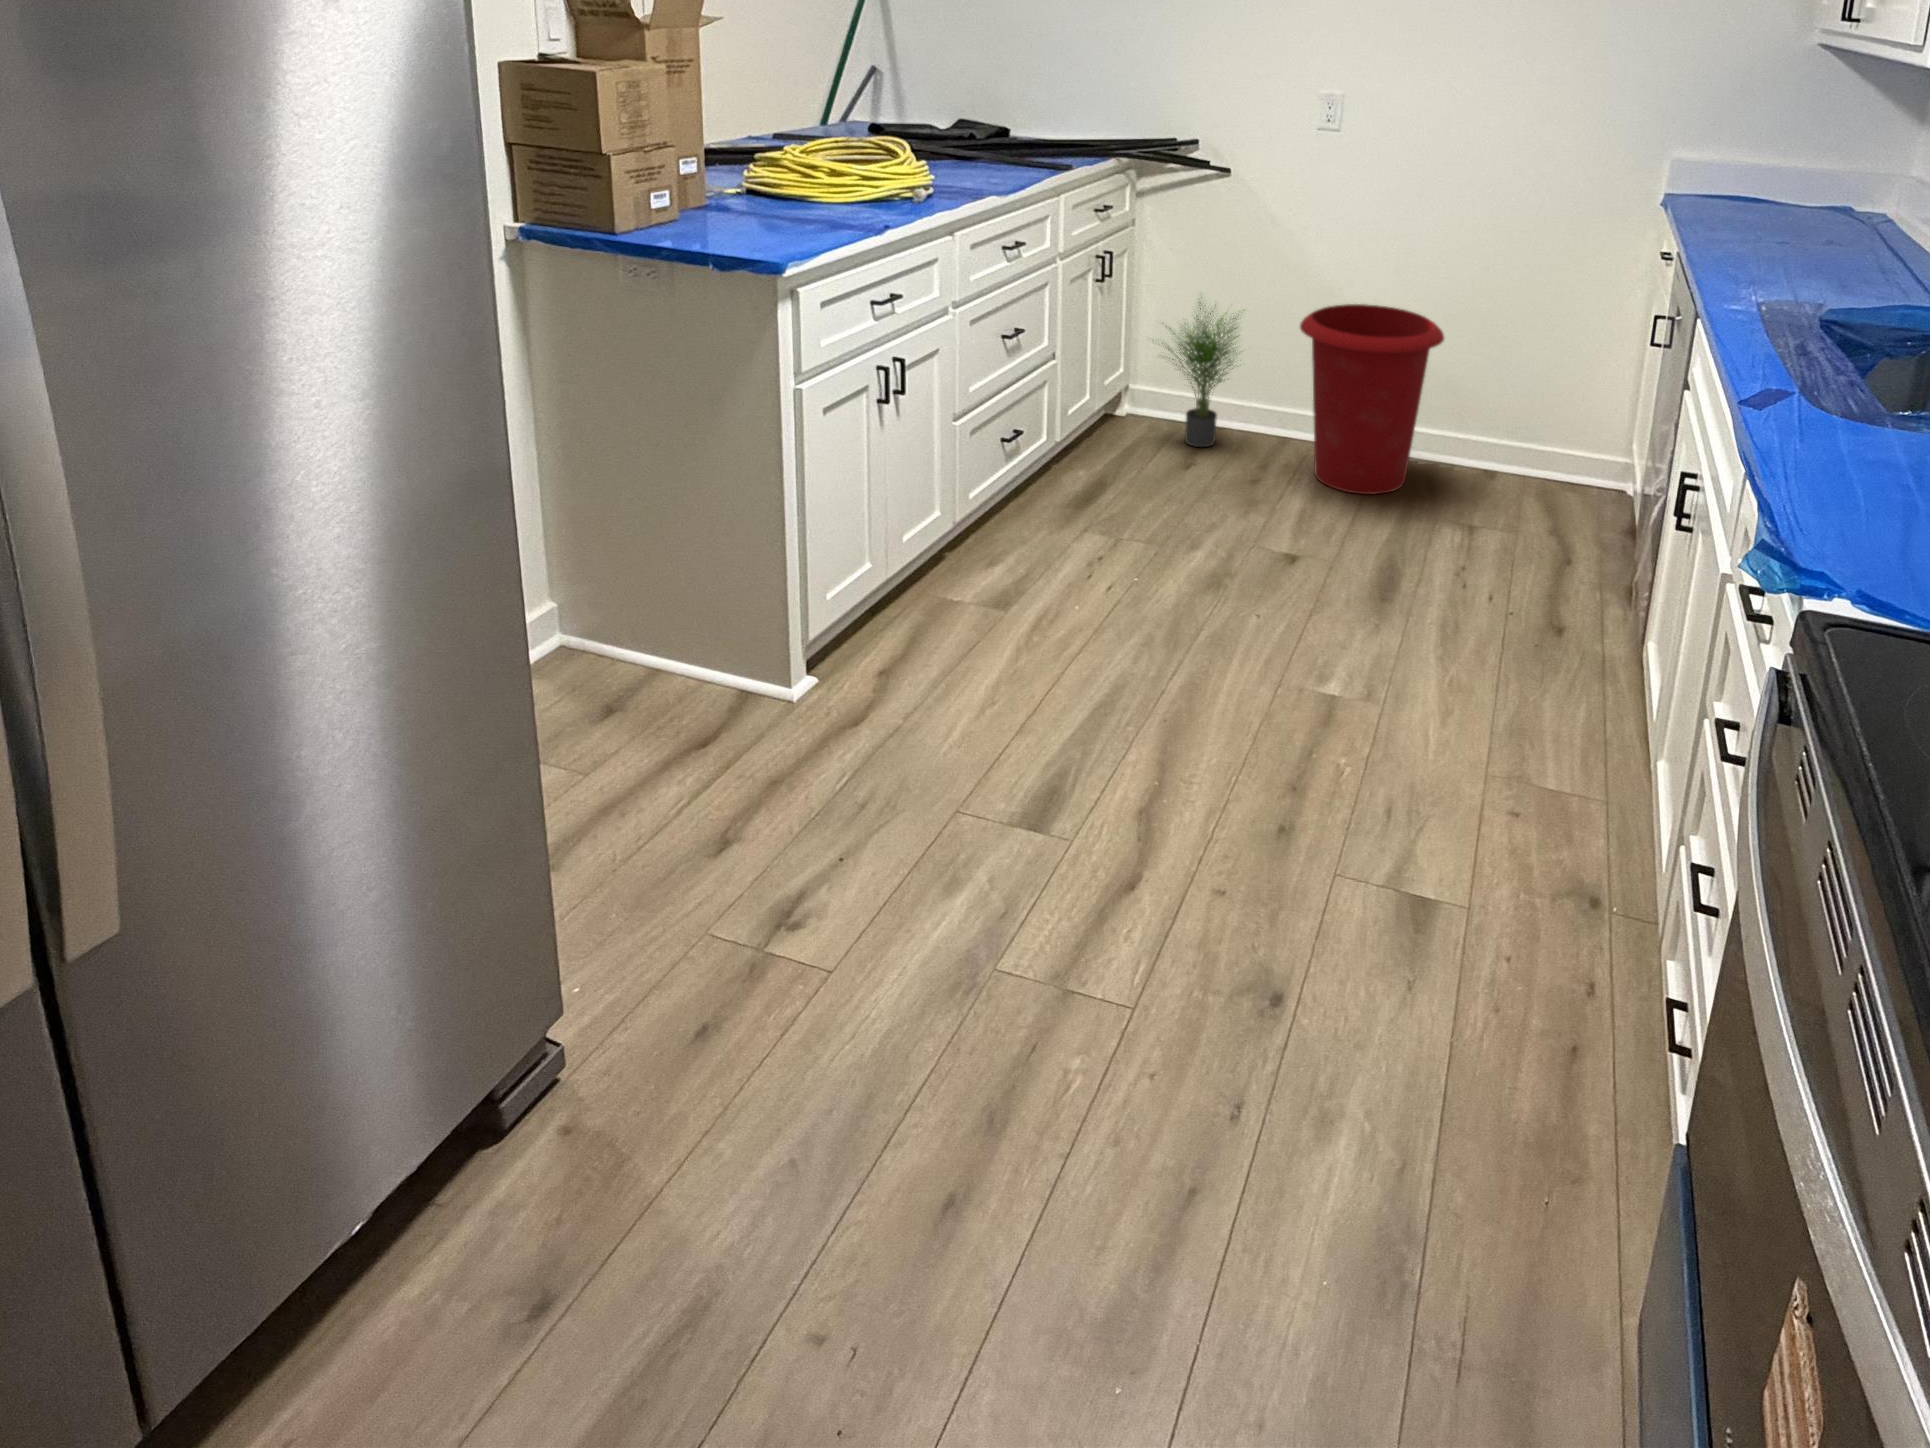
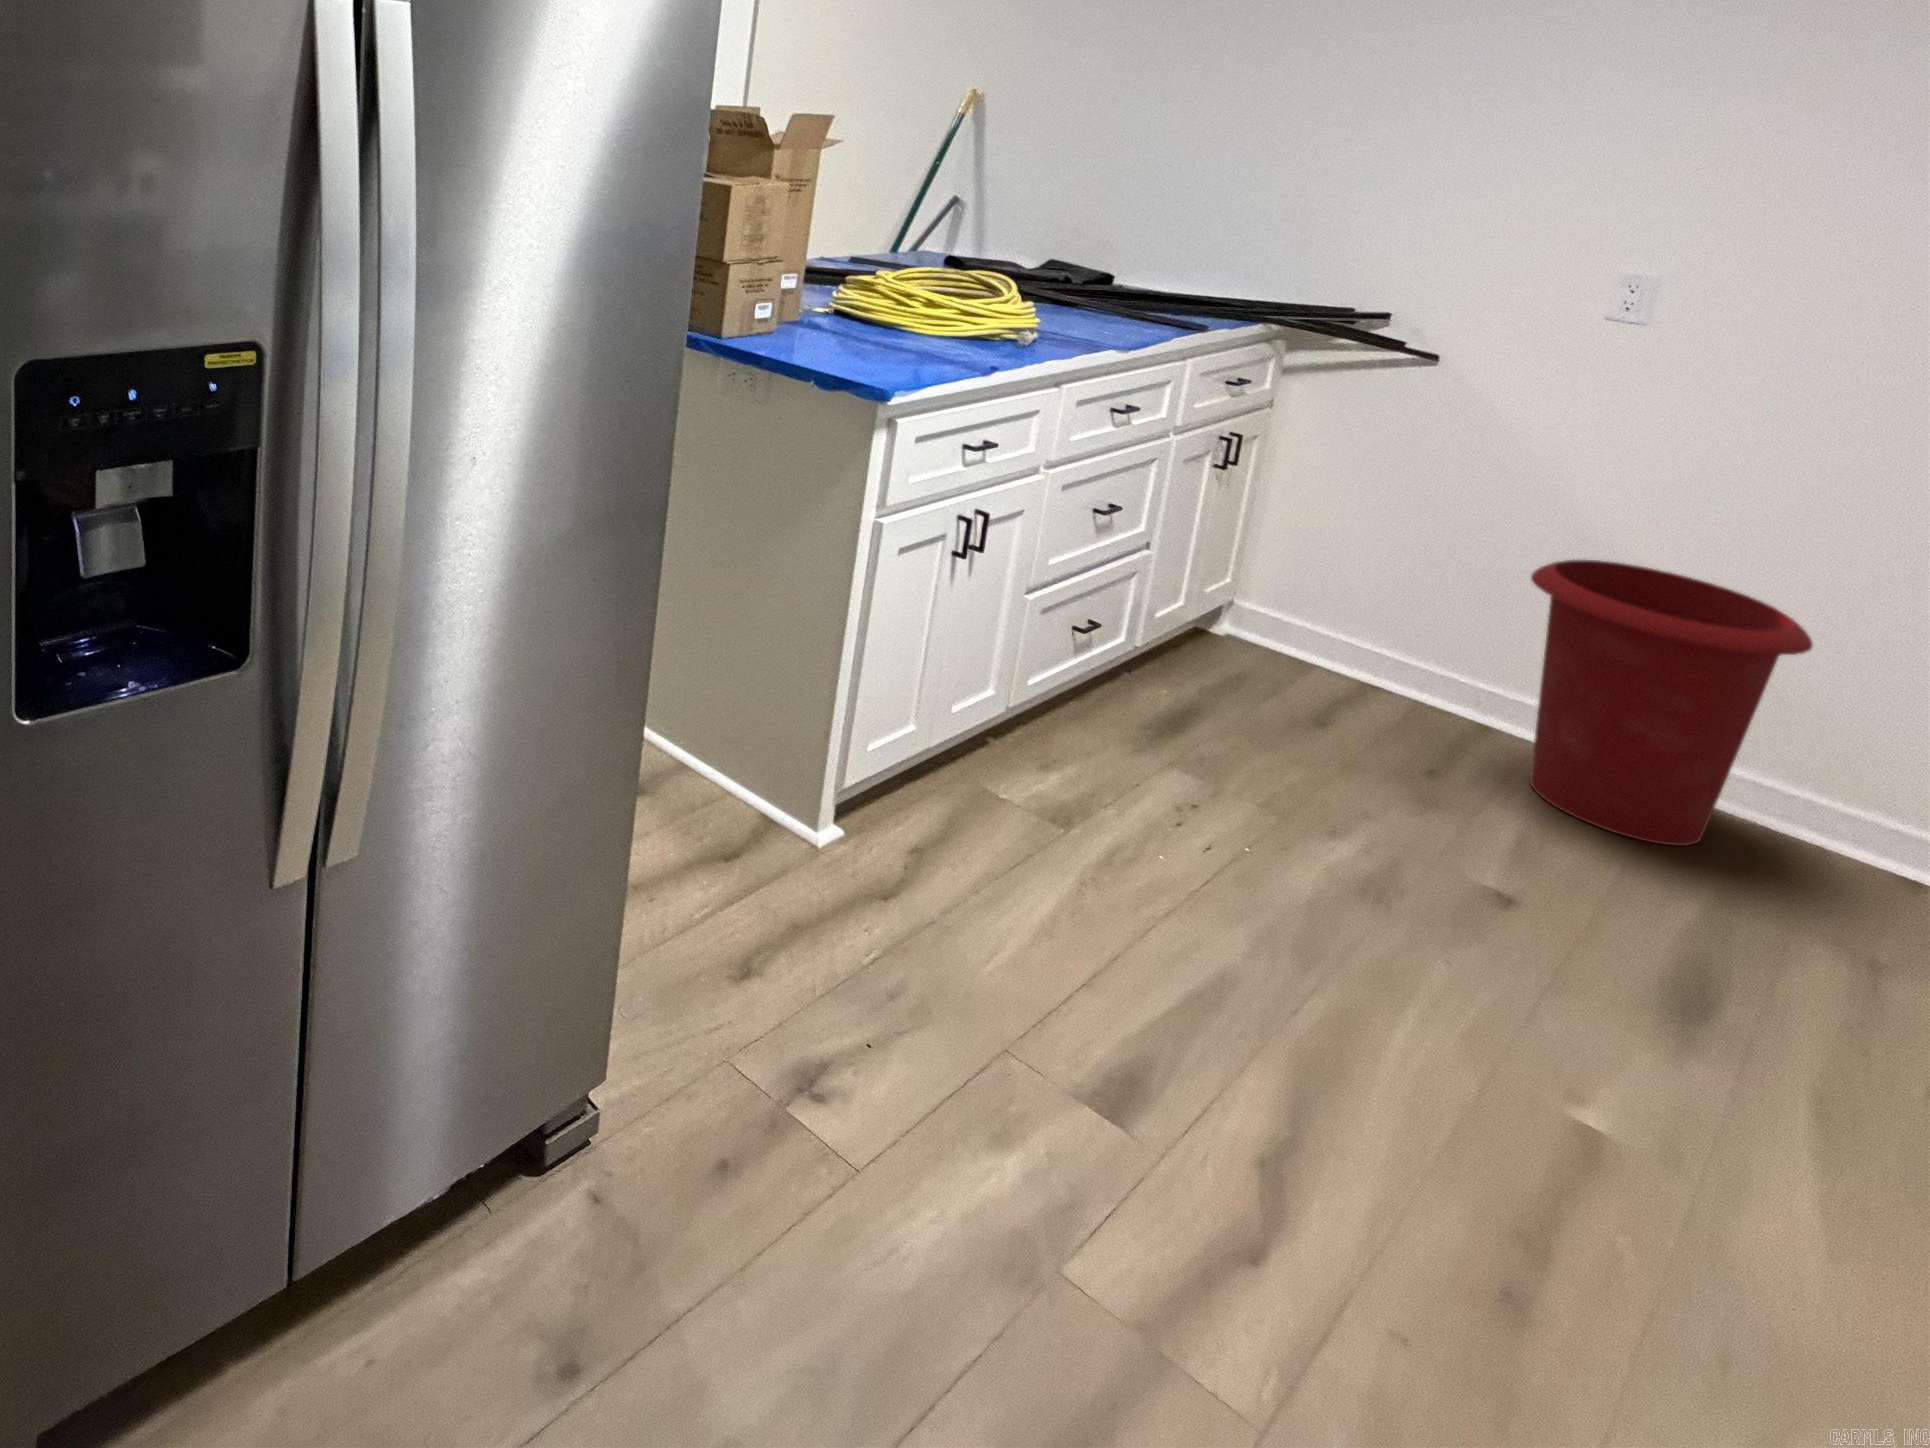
potted plant: present [1162,302,1244,447] -> none [1268,502,1440,703]

